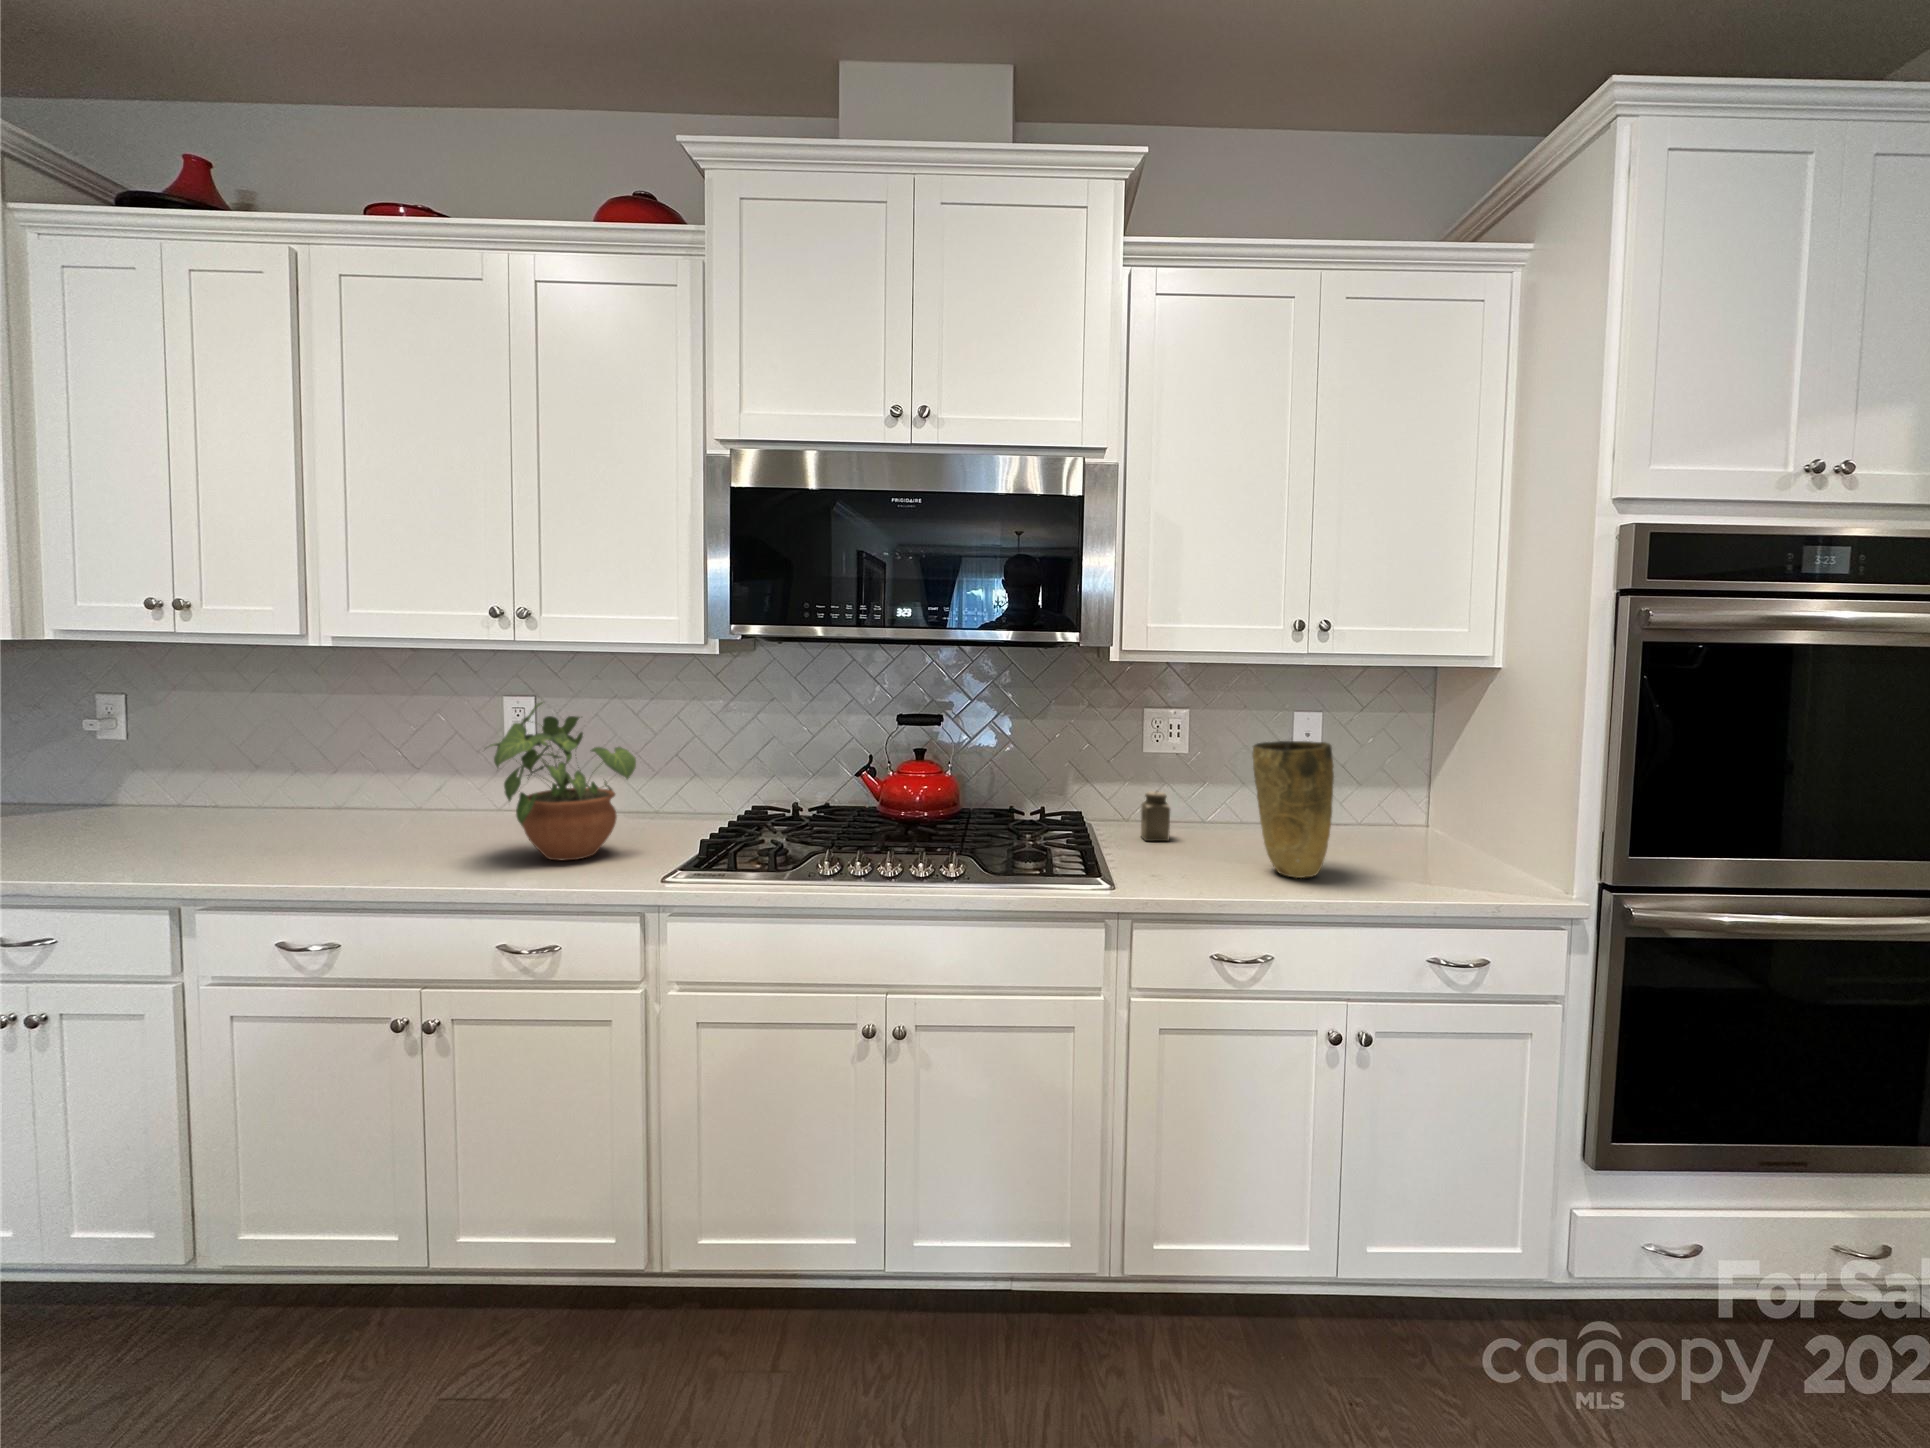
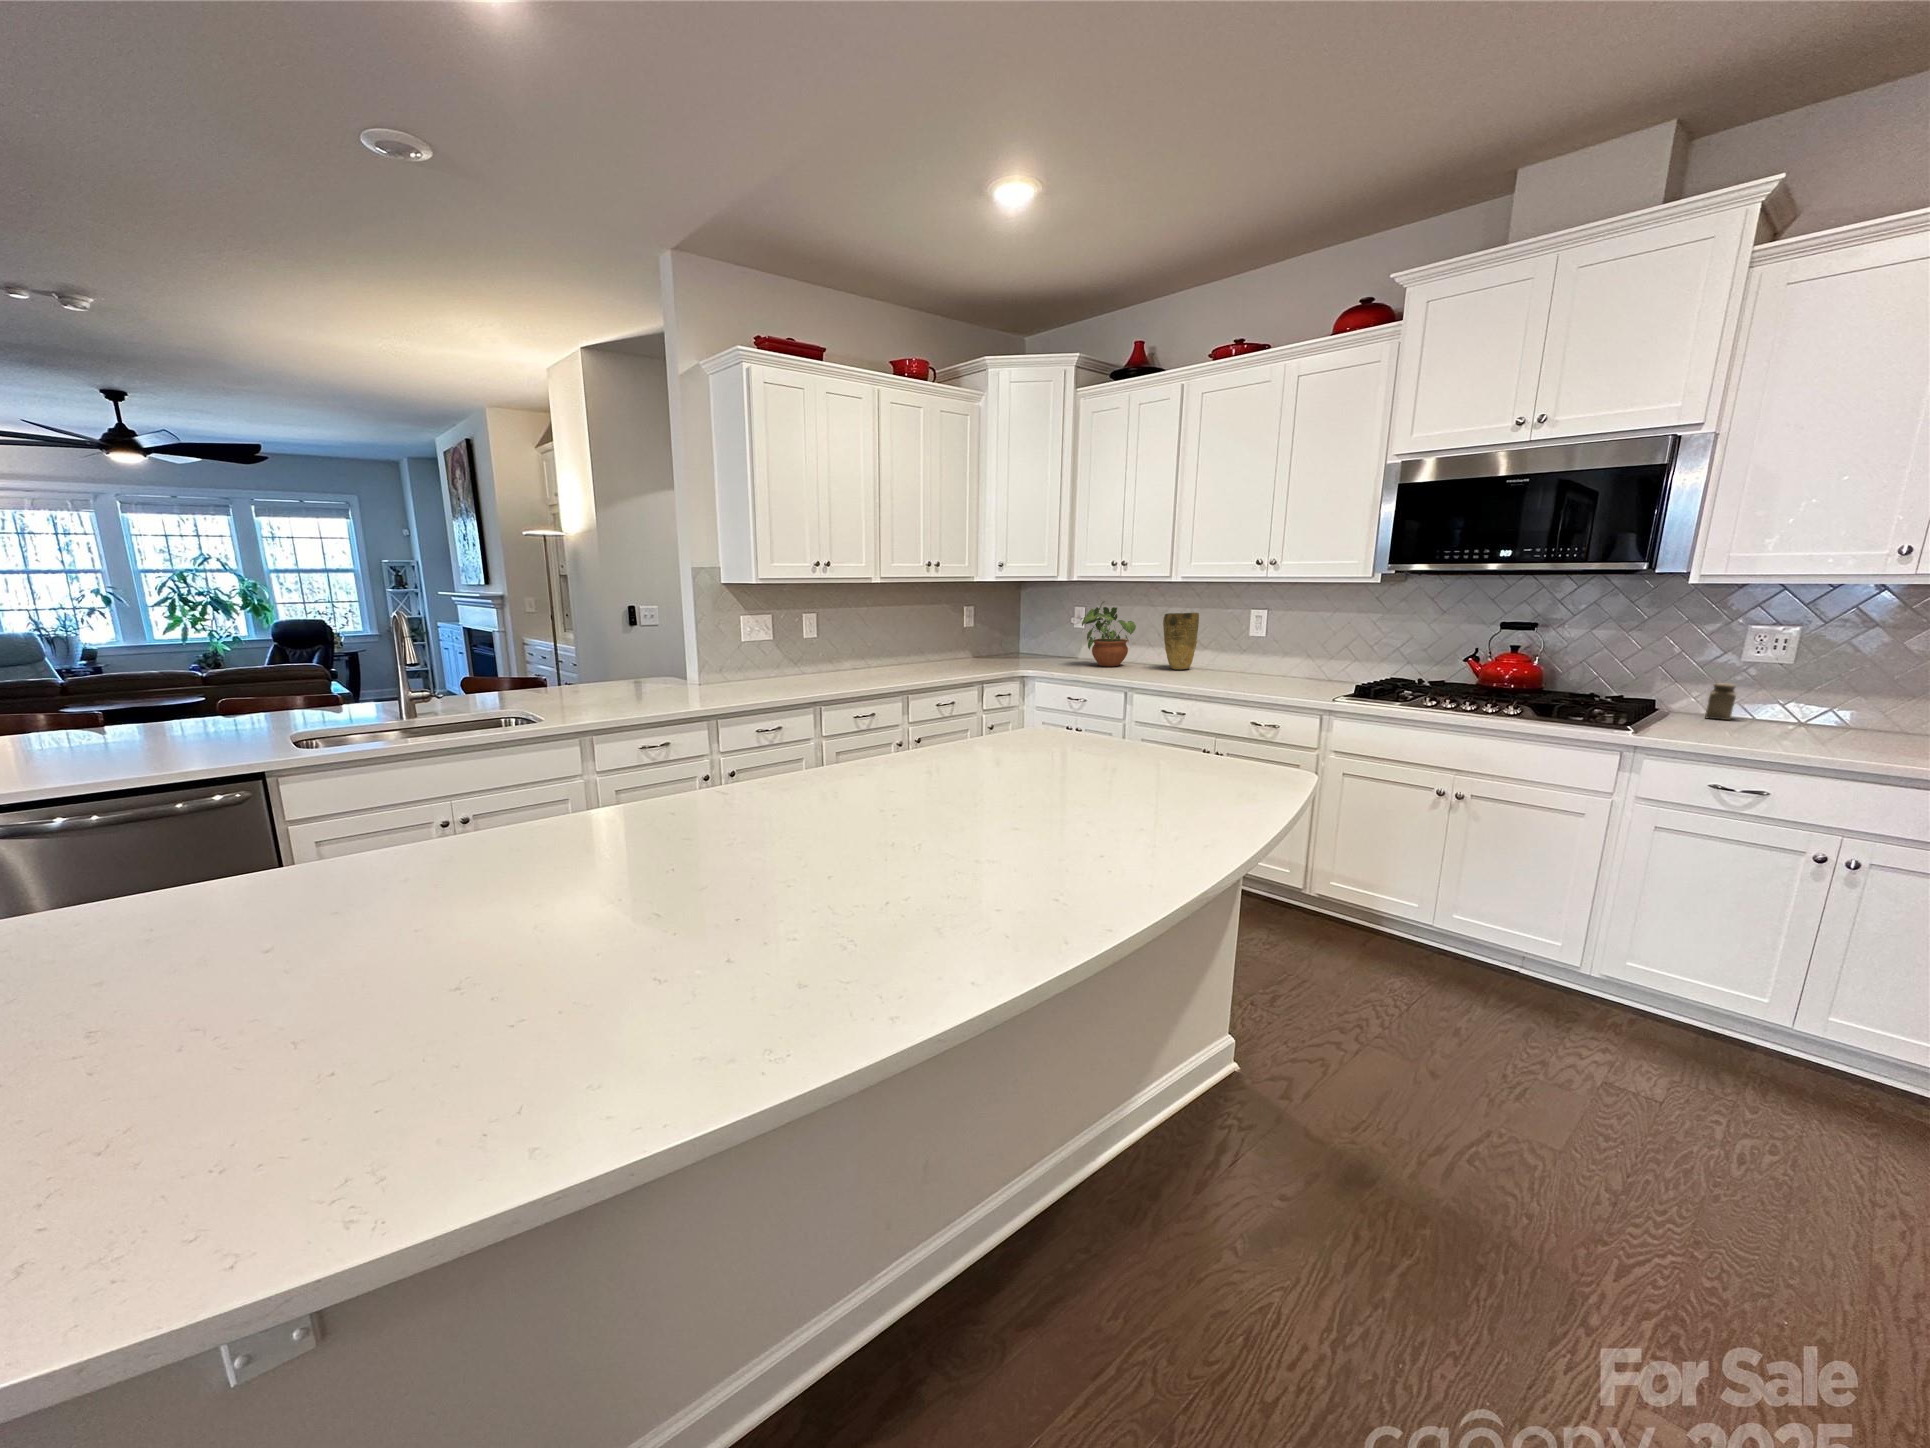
potted plant: present [489,702,636,860] -> present [1081,602,1136,666]
vase: present [1252,741,1334,878] -> present [1163,613,1199,669]

